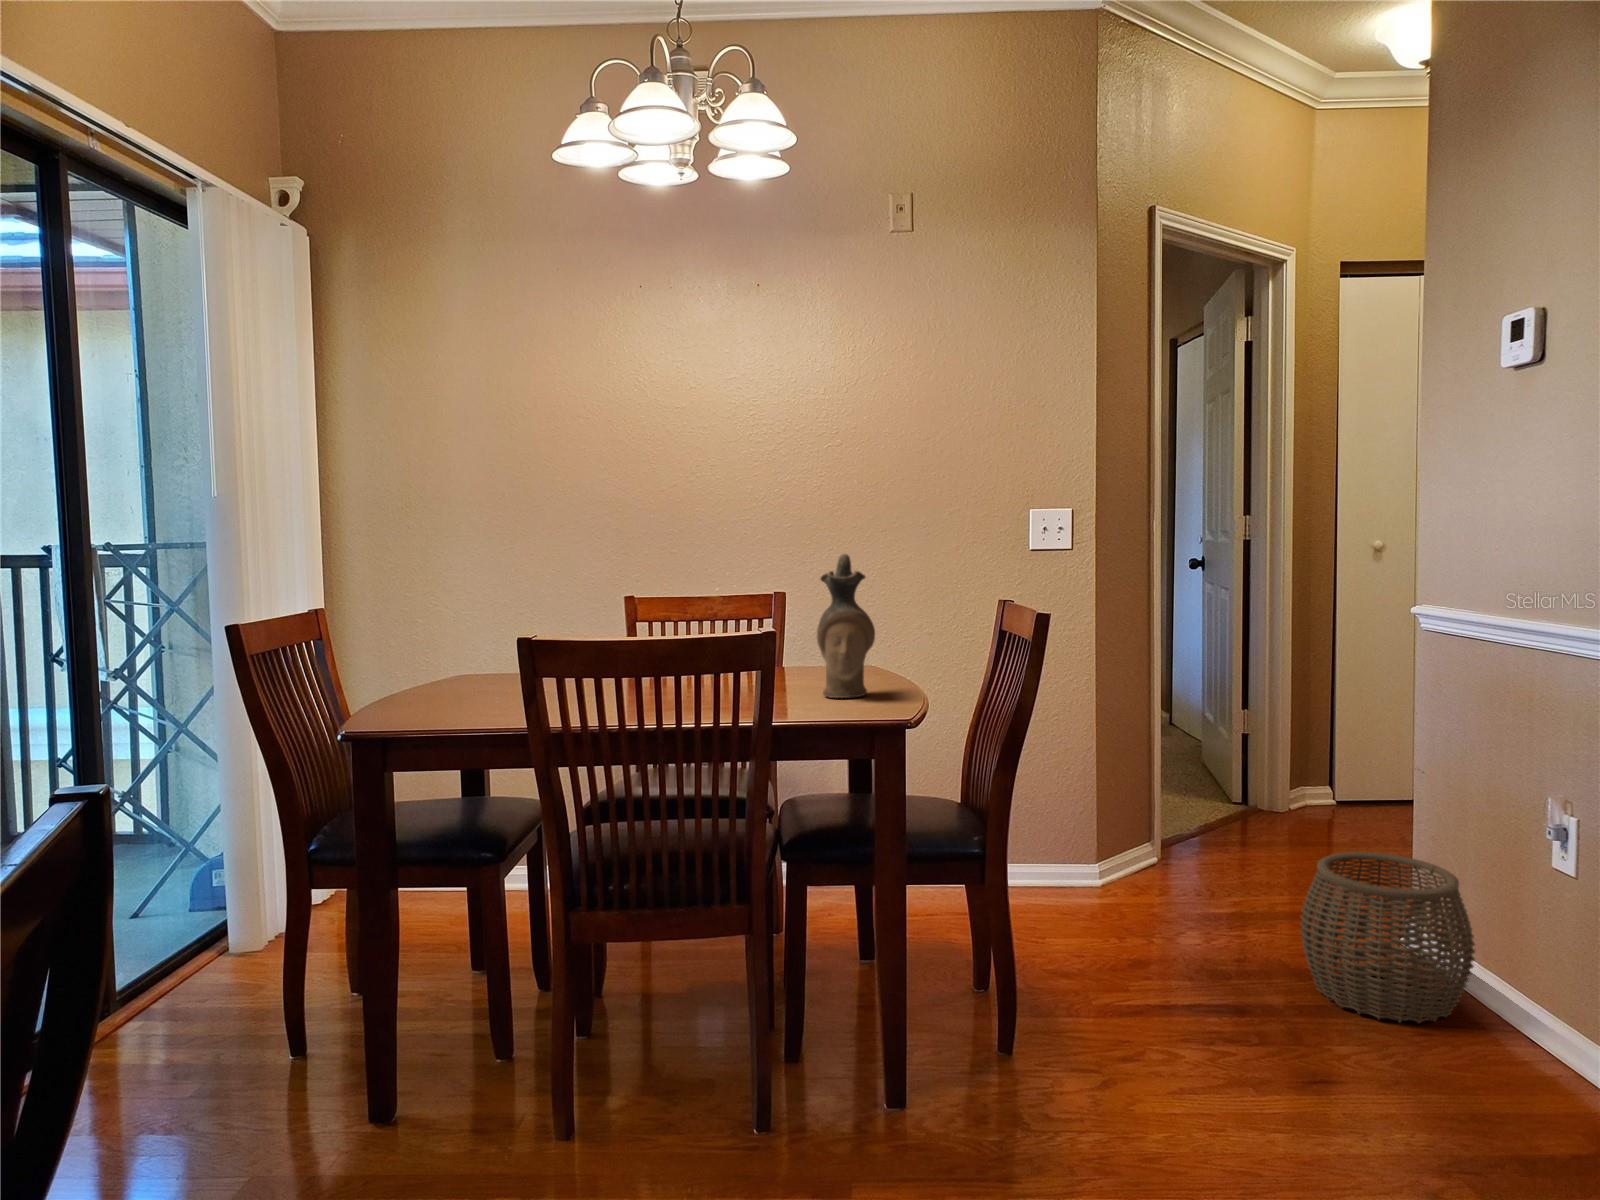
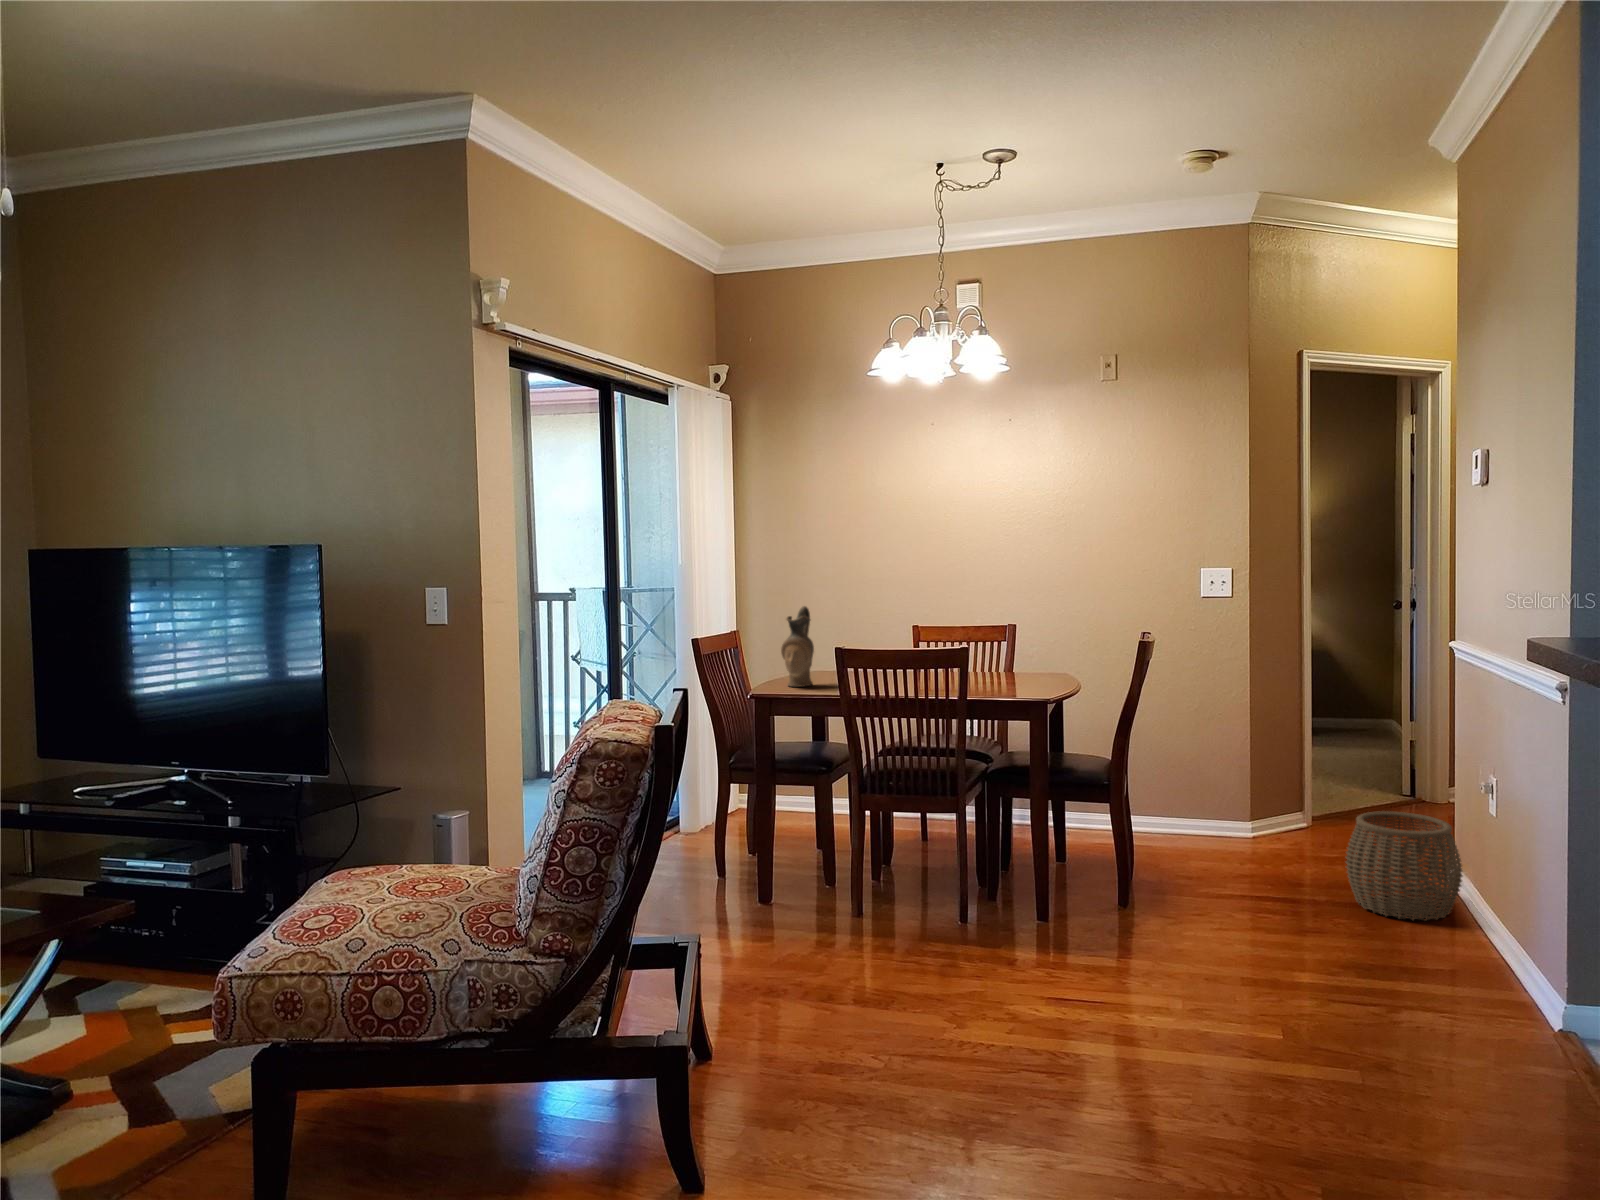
ceramic pitcher: present [817,554,875,698] -> present [781,606,814,686]

